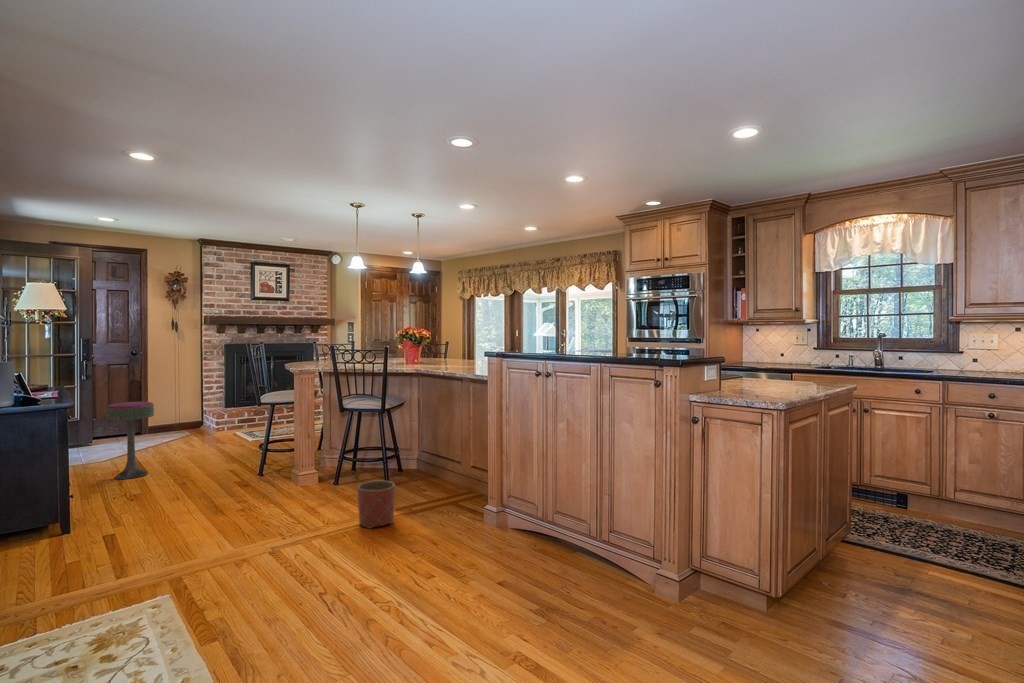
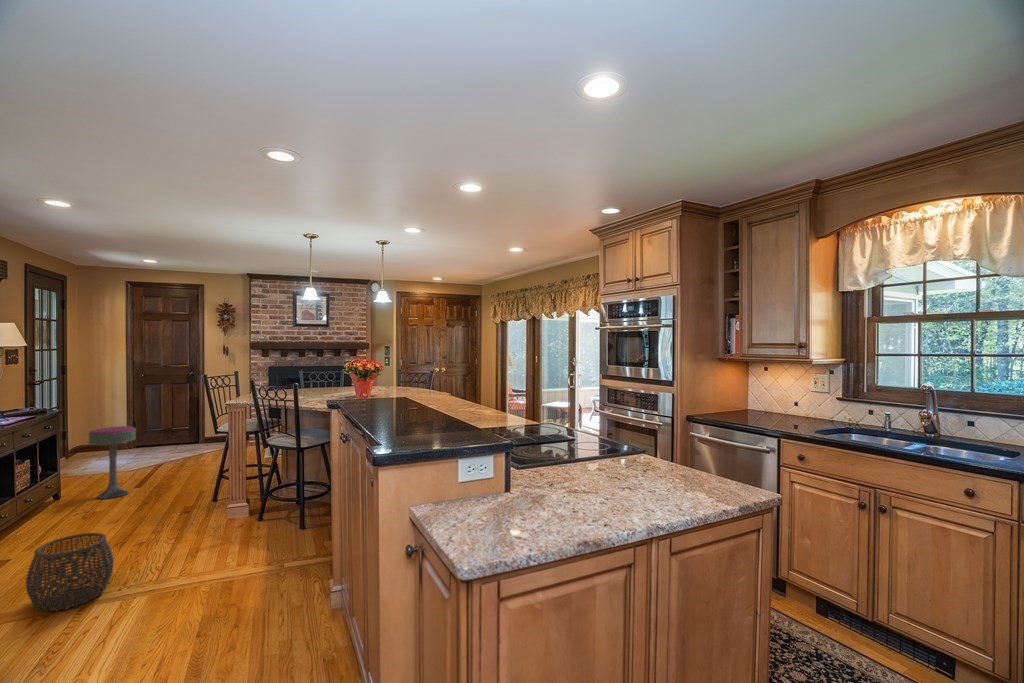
woven basket: none [217,478,284,543] -> present [26,533,114,612]
planter: present [357,481,395,529] -> none [180,545,230,607]

